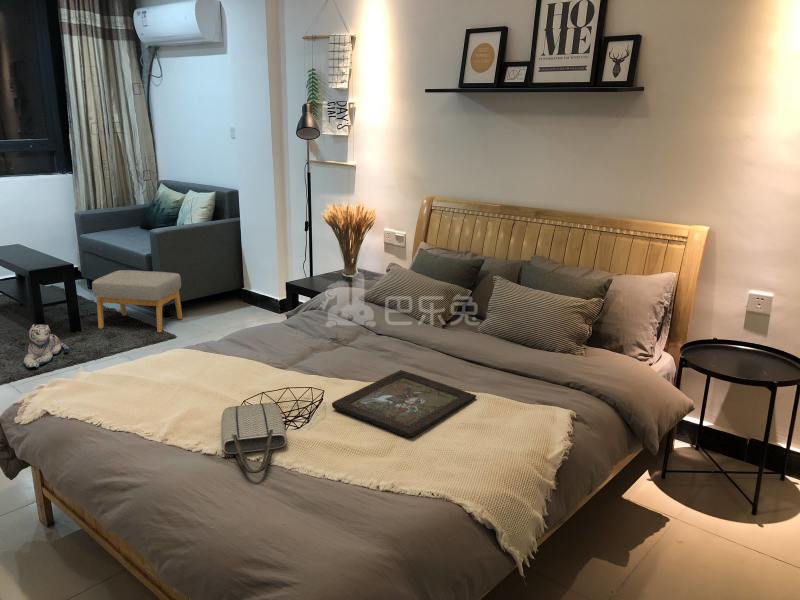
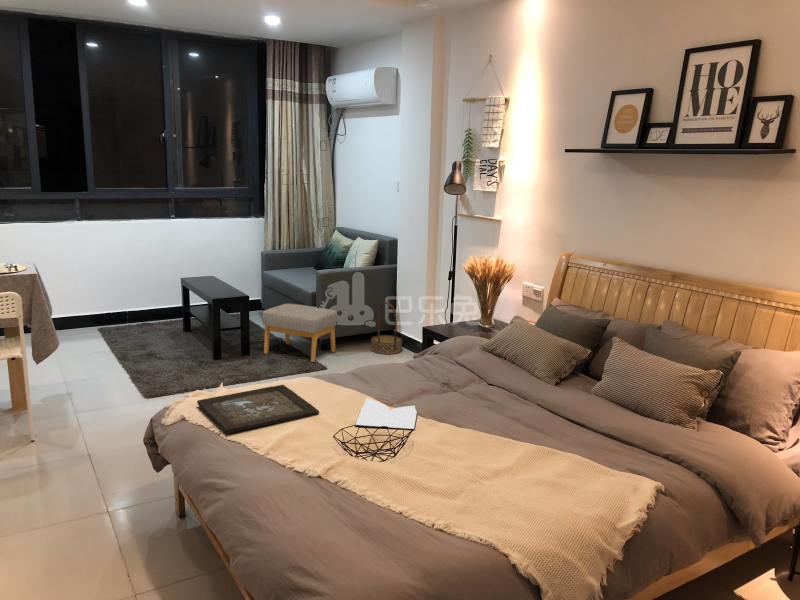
basket: none [221,260,255,315] -> present [371,302,402,354]
plush toy: present [24,324,69,368] -> none [198,344,236,381]
book: none [255,364,321,396] -> present [355,398,417,430]
tray: present [332,370,476,437] -> present [197,385,319,433]
tote bag: present [221,403,286,473] -> none [308,432,369,493]

